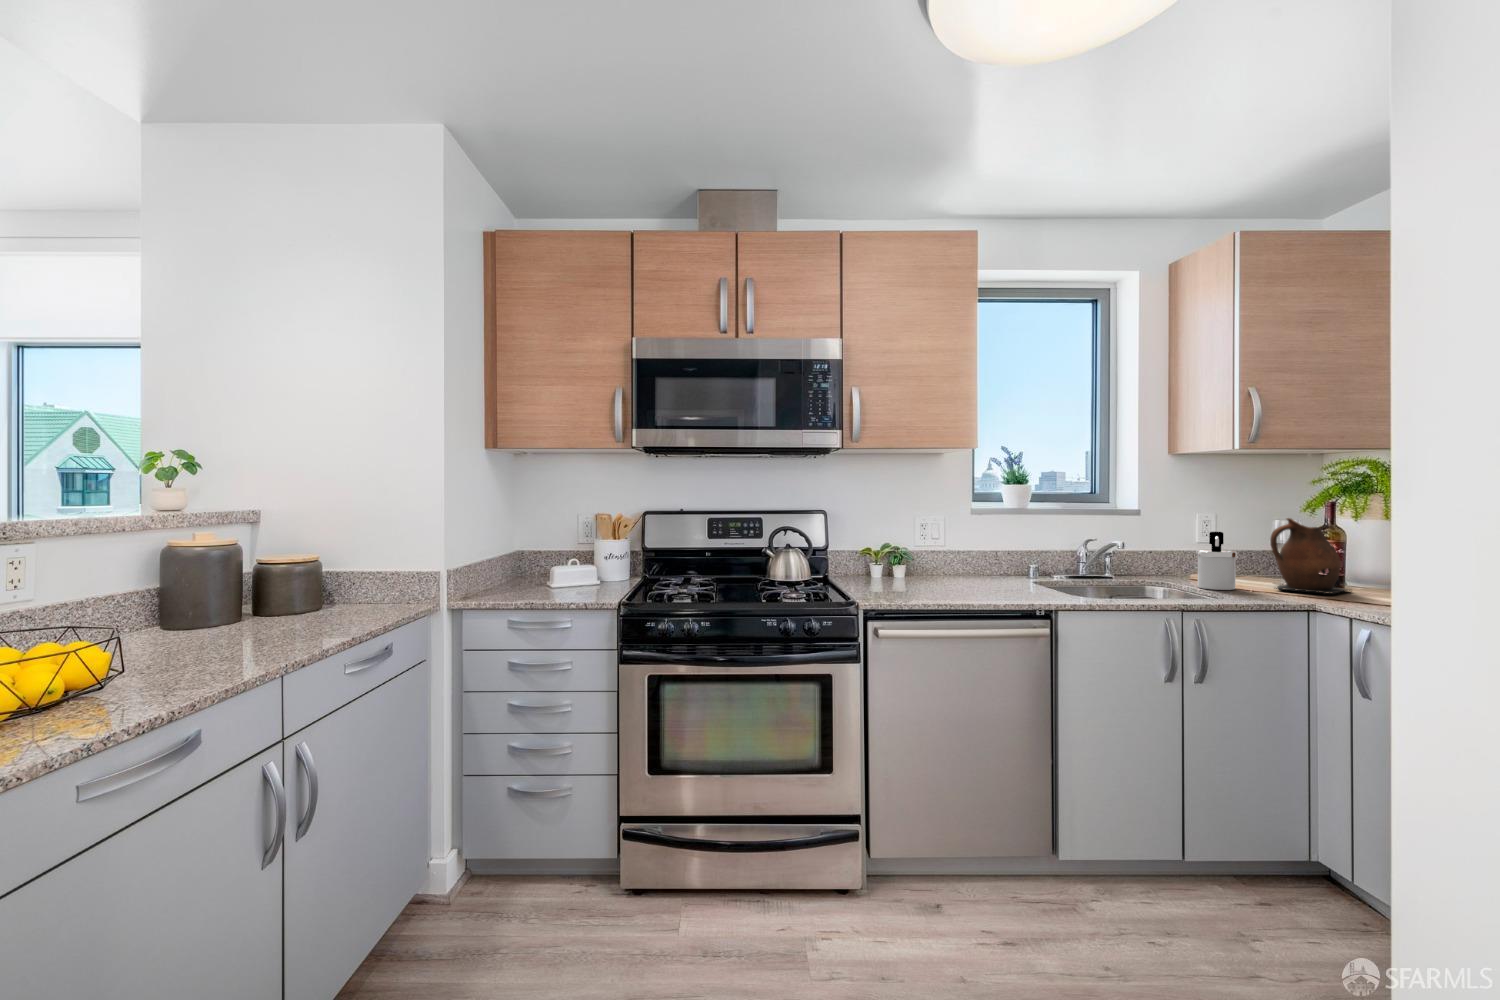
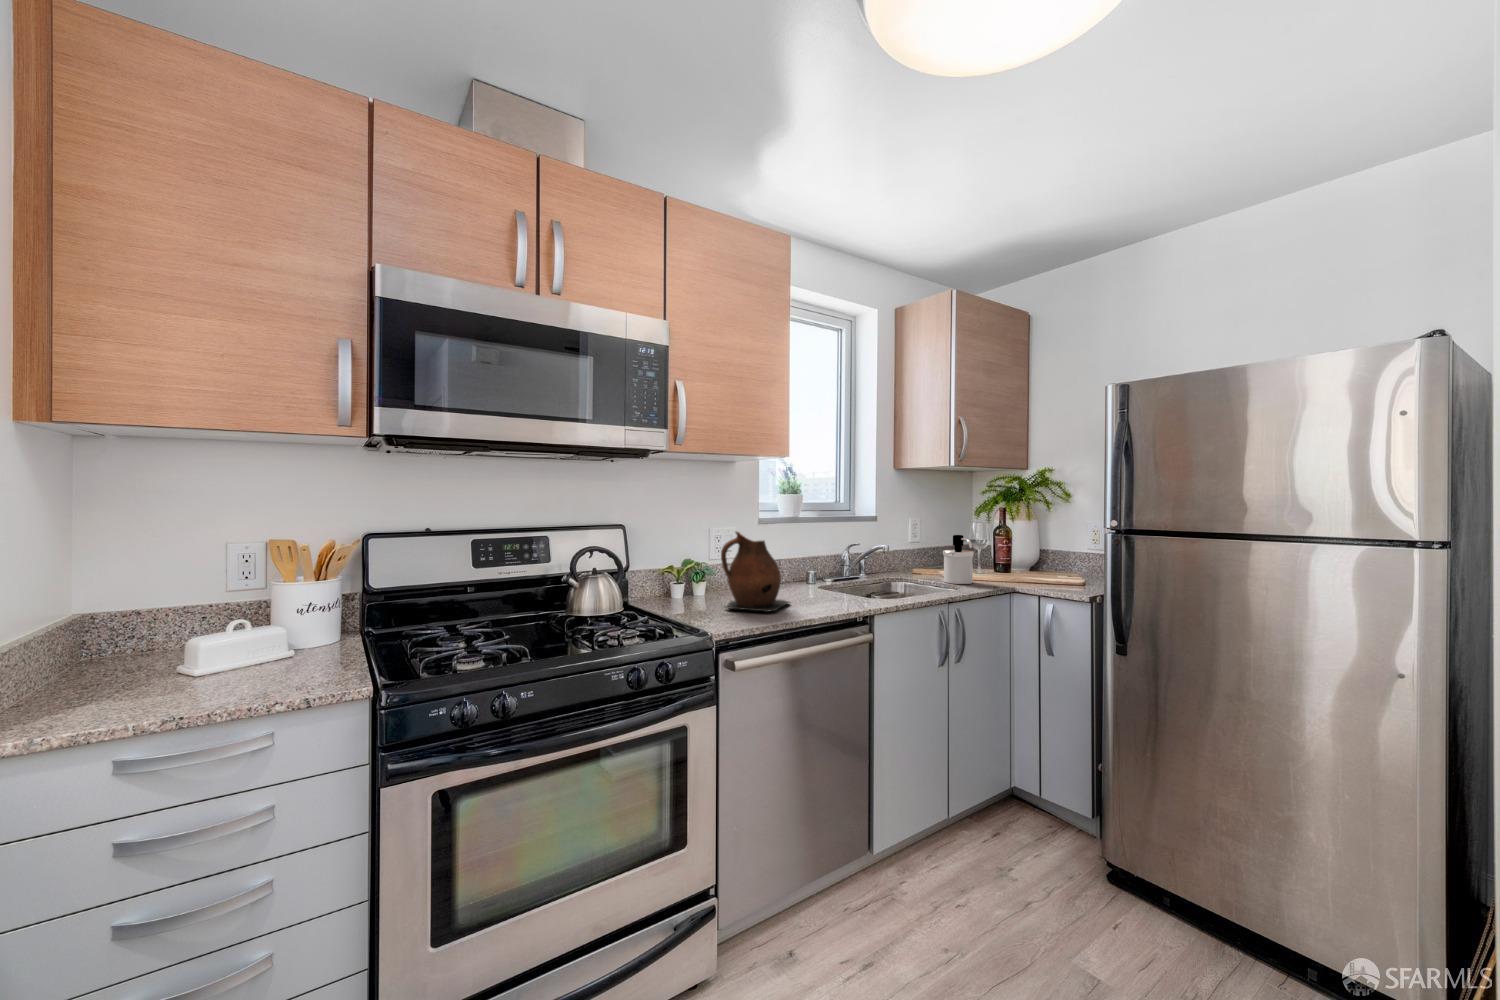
ceramic pitcher: present [1270,518,1351,594] -> present [721,532,789,612]

